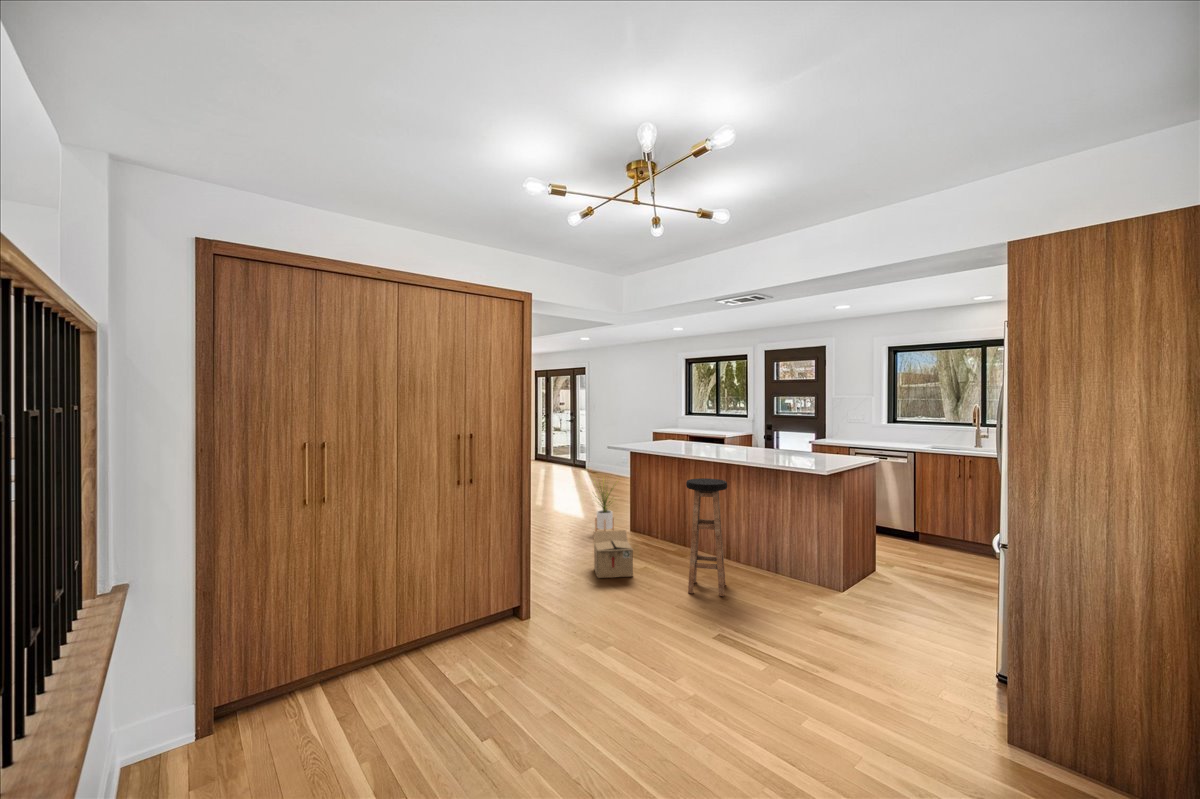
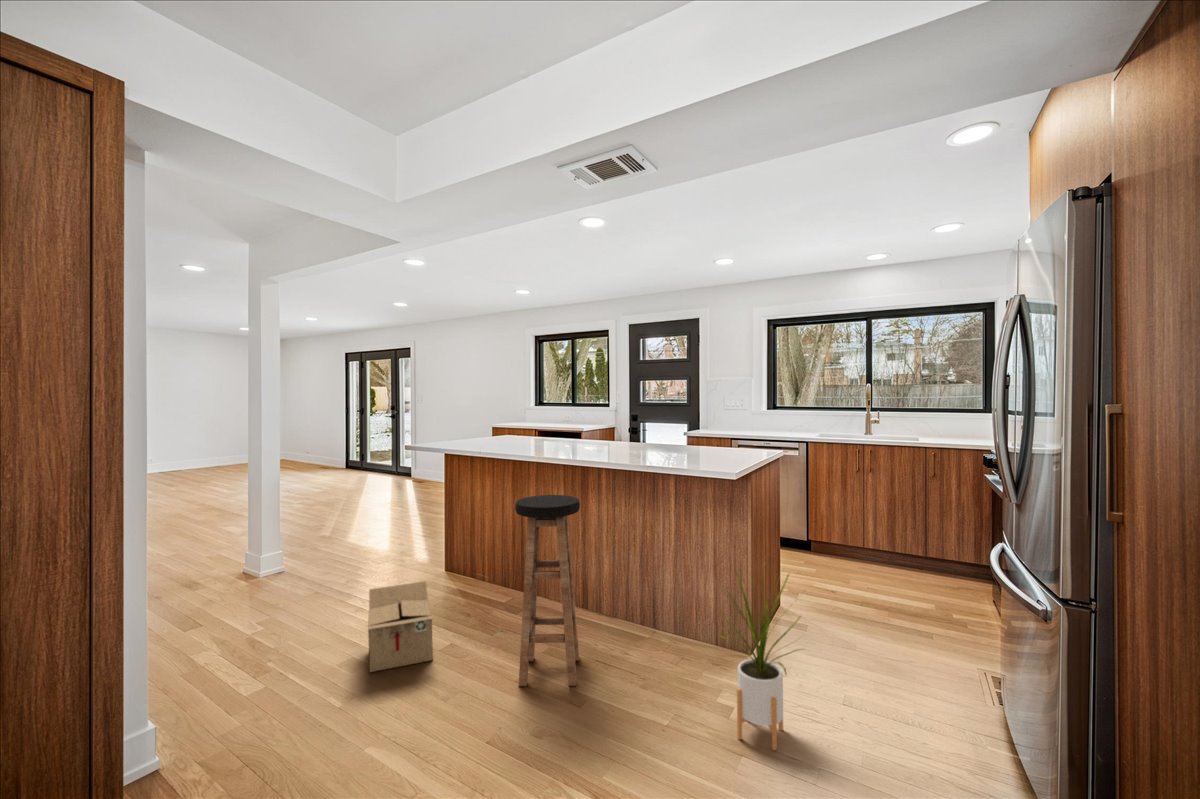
house plant: present [595,483,614,531] -> present [718,569,801,750]

